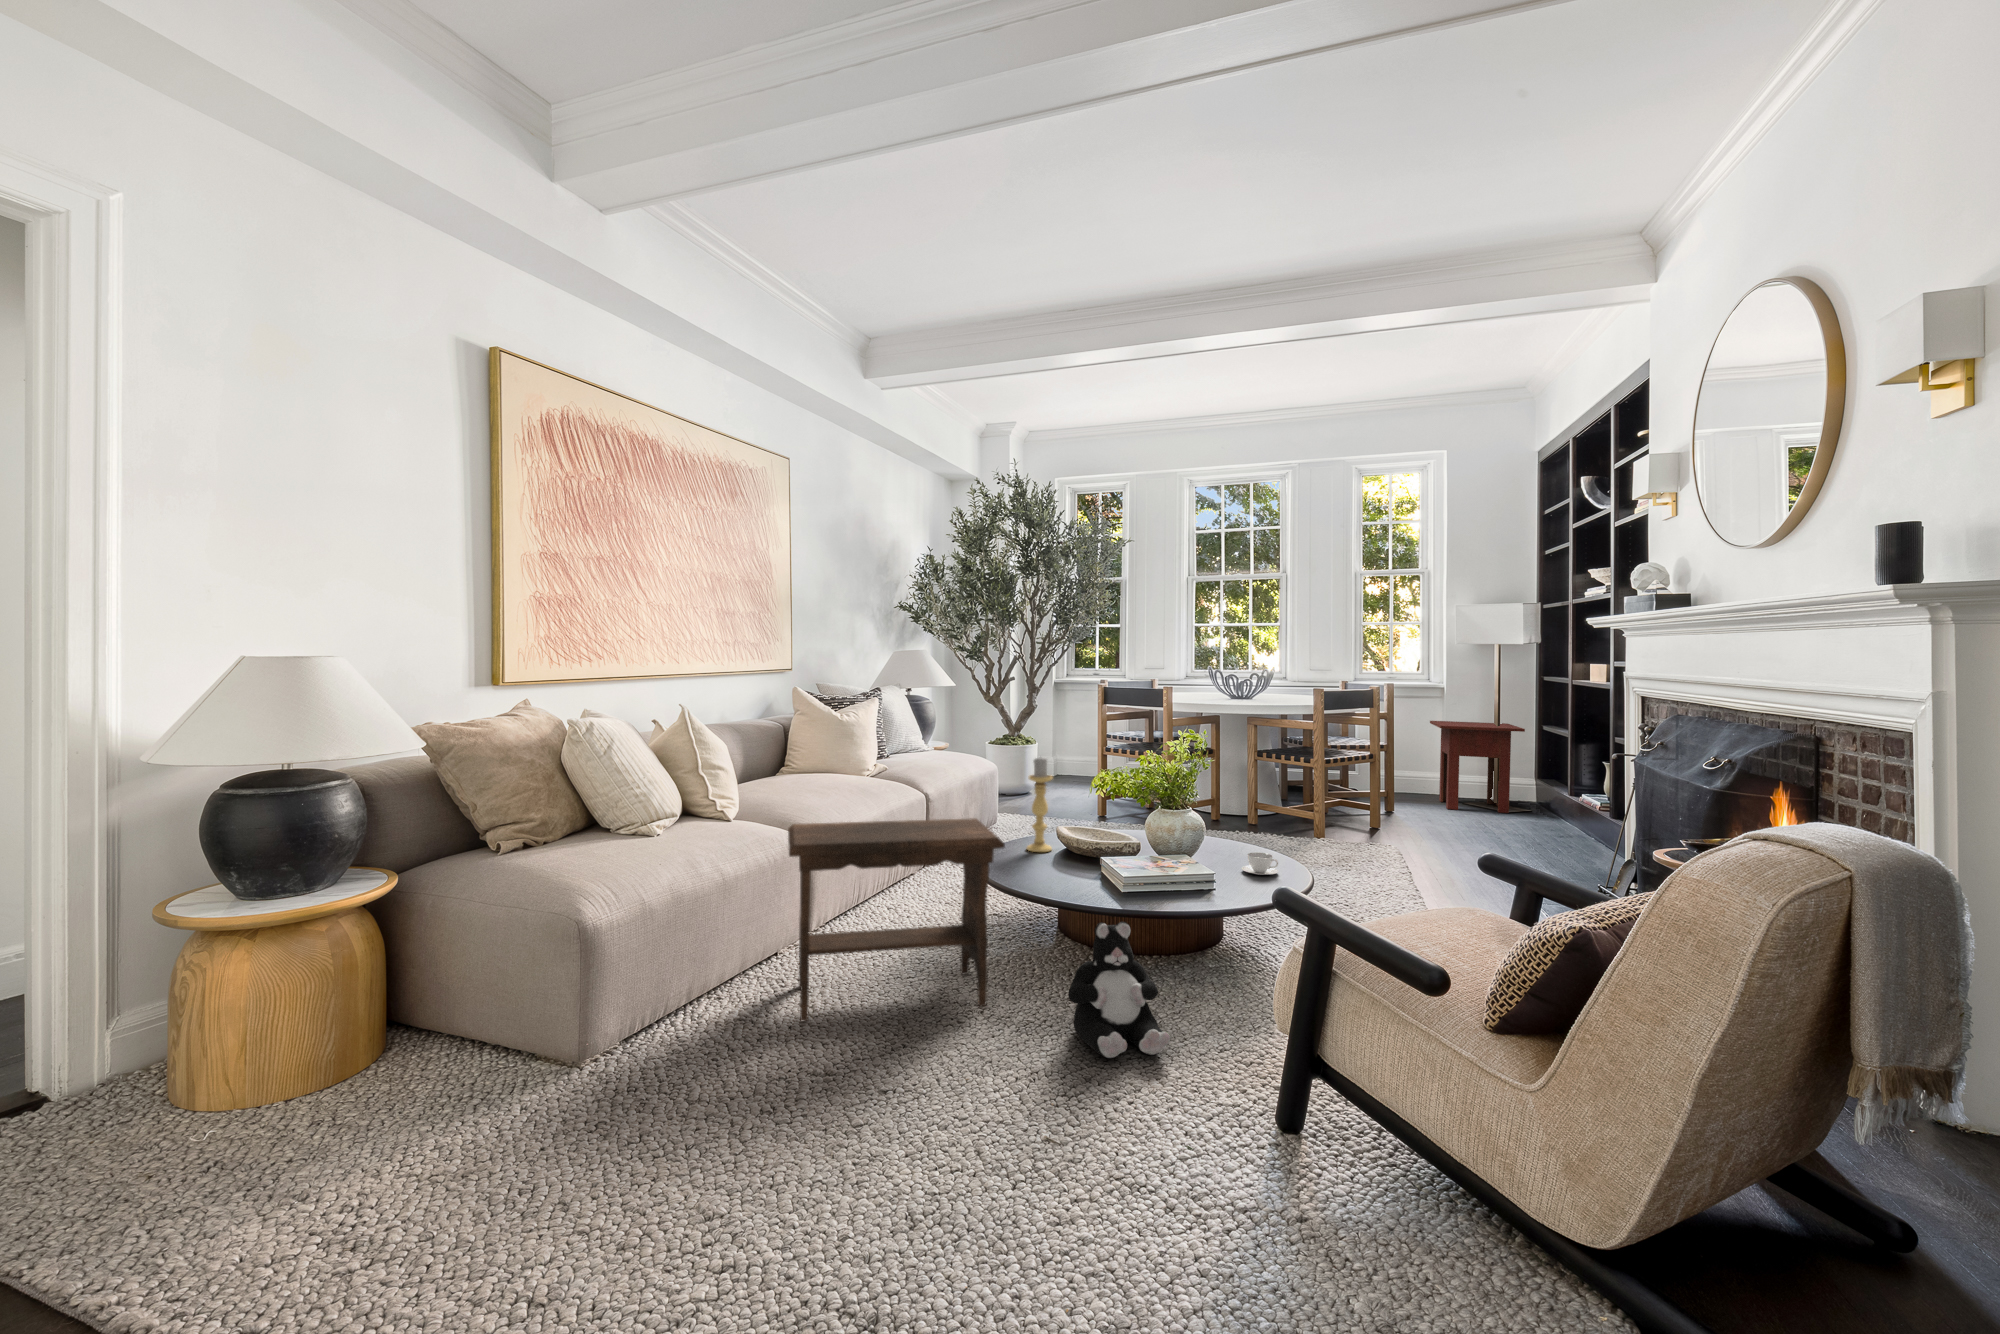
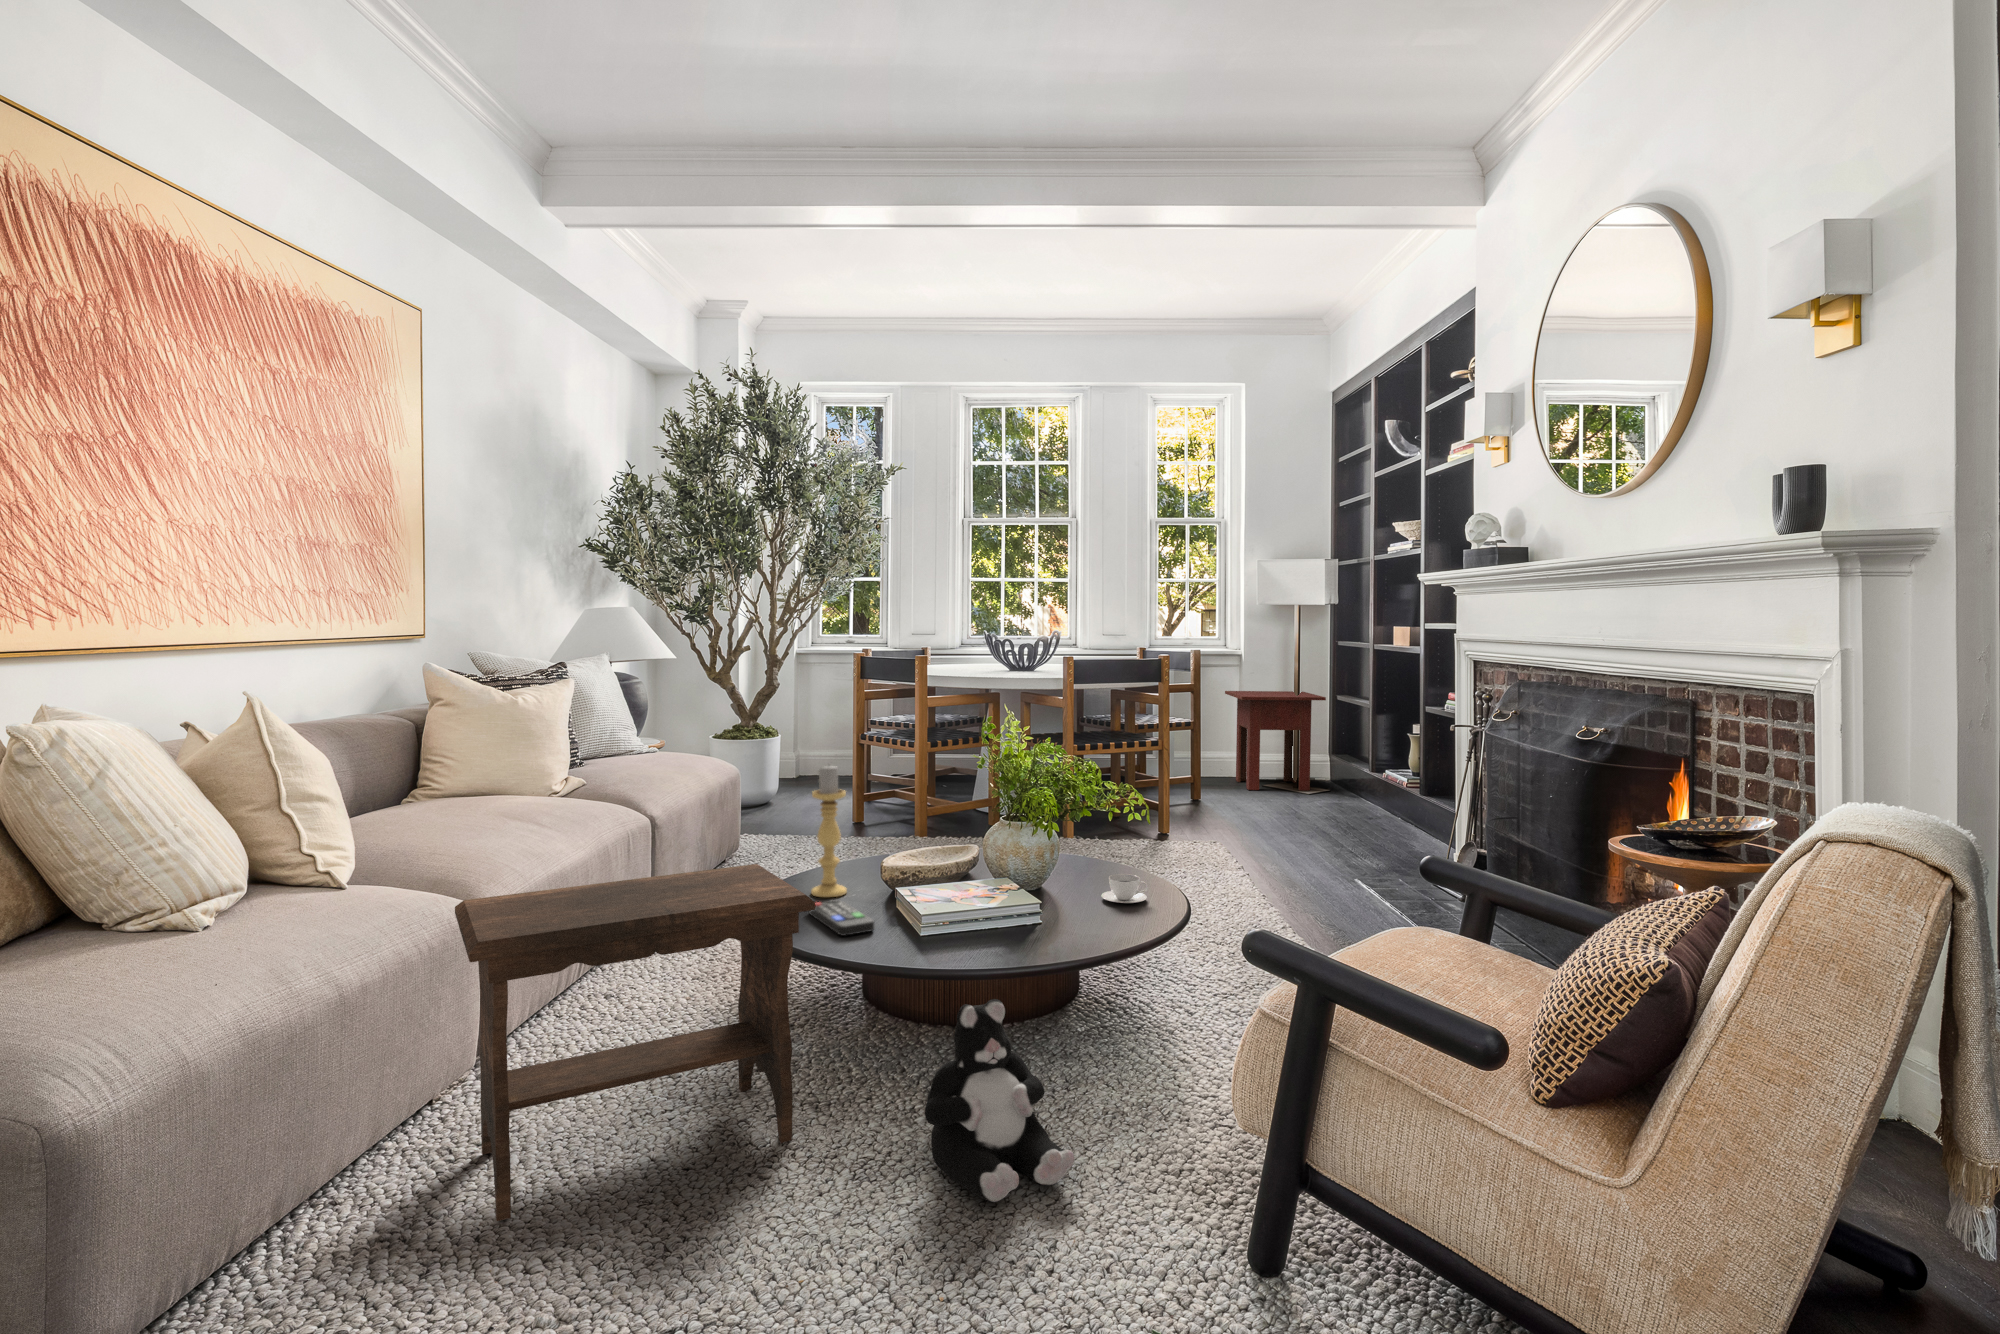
remote control: none [1020,853,1061,876] -> present [809,900,874,936]

